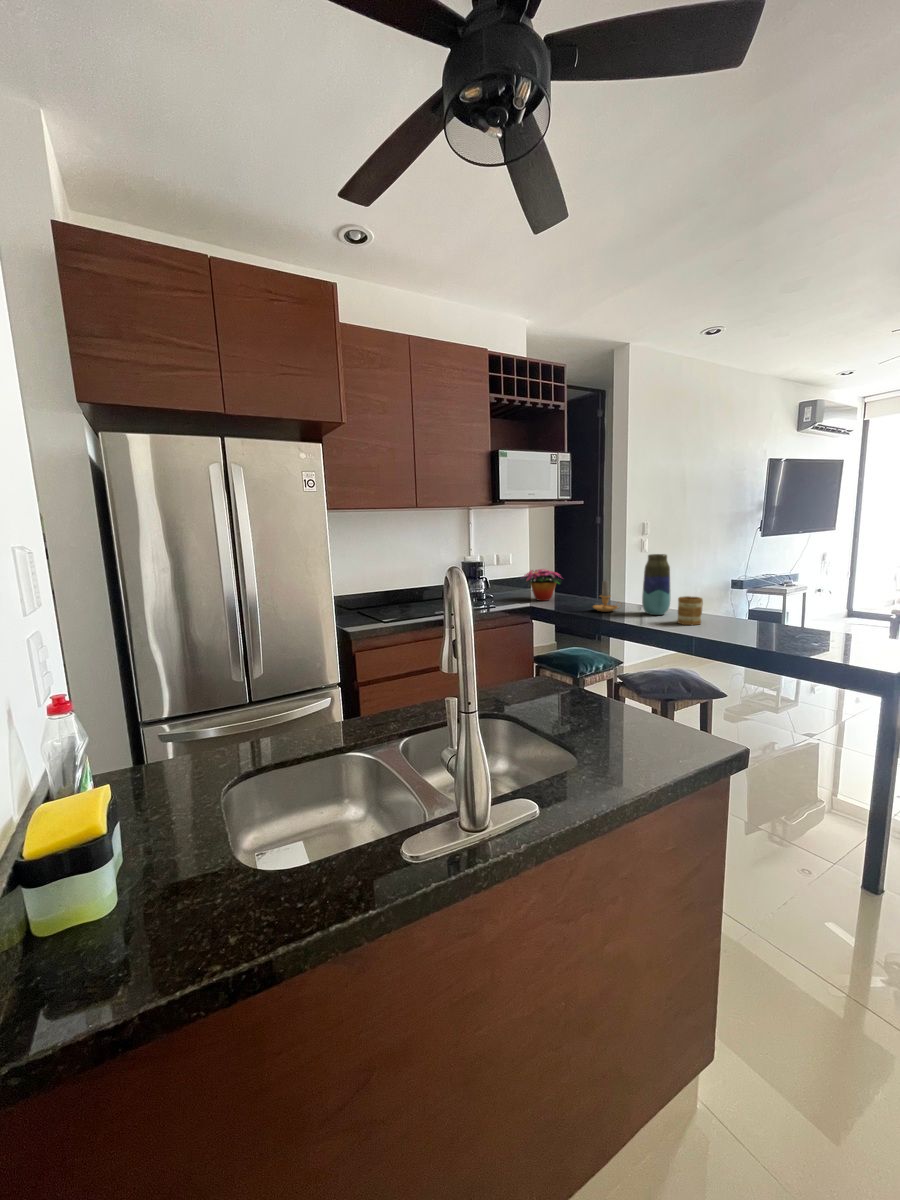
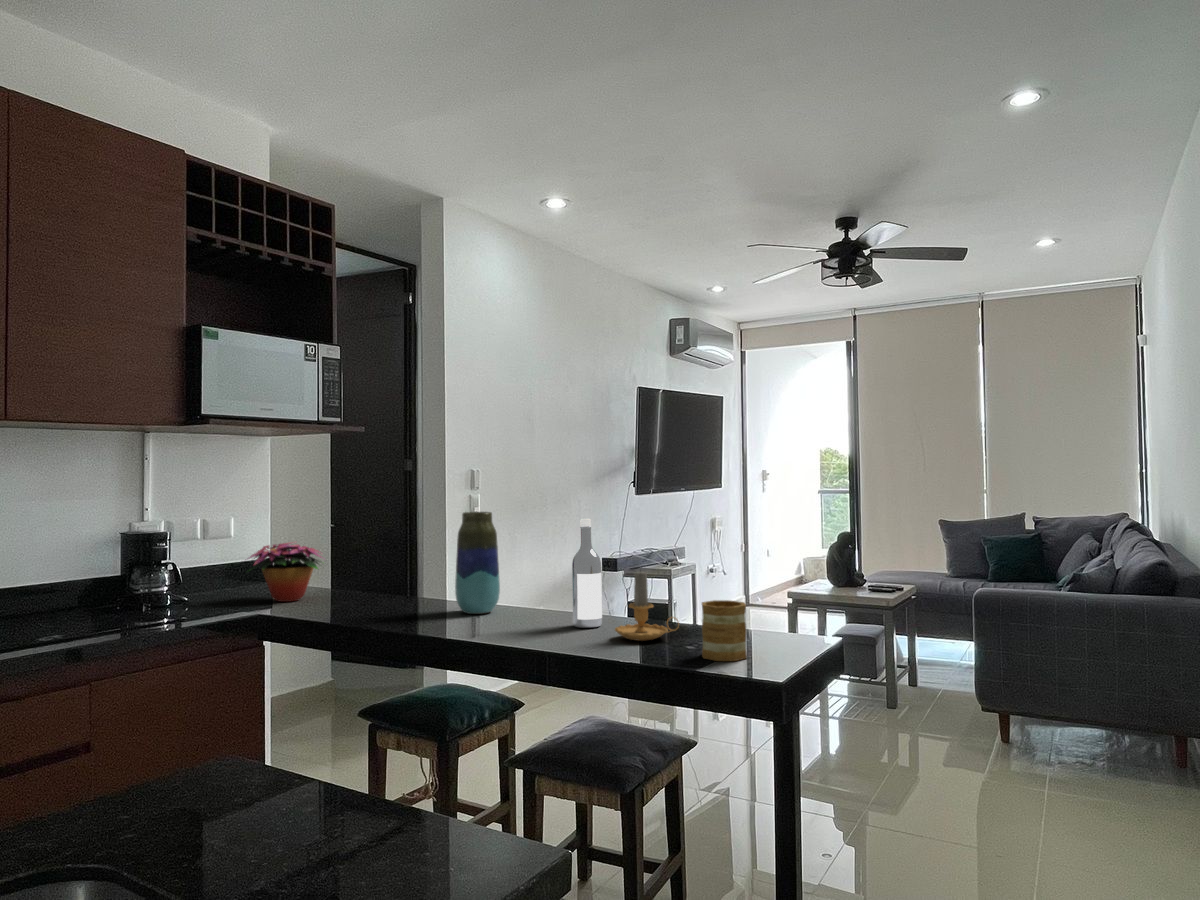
wine bottle: none [722,561,744,629] -> present [572,519,602,628]
candle: present [593,580,618,612] -> present [615,571,679,641]
mug: present [677,596,703,625] -> present [702,600,747,661]

